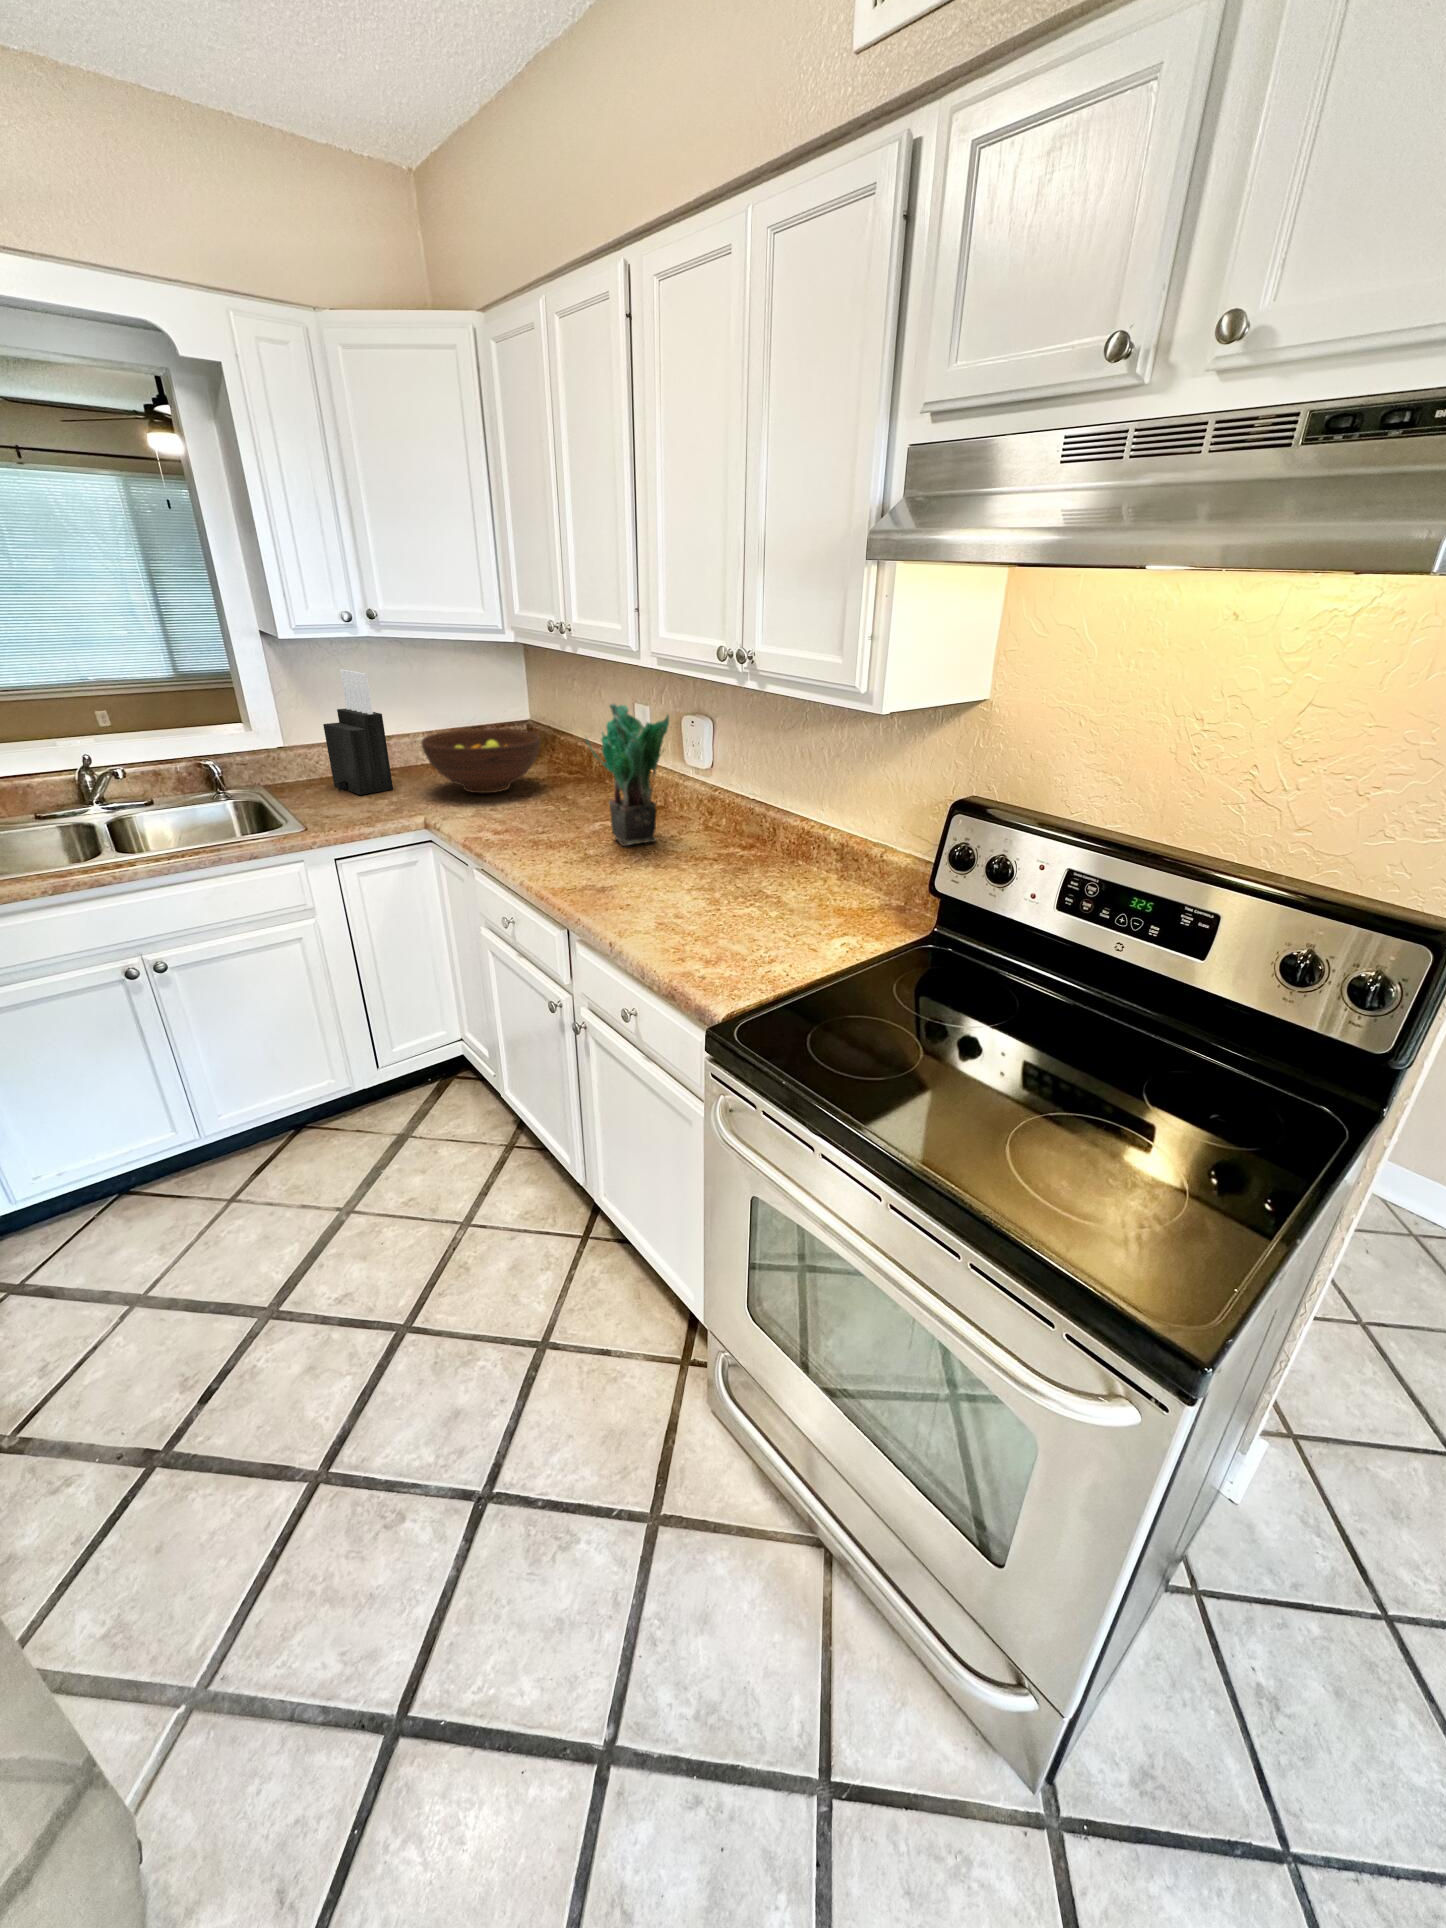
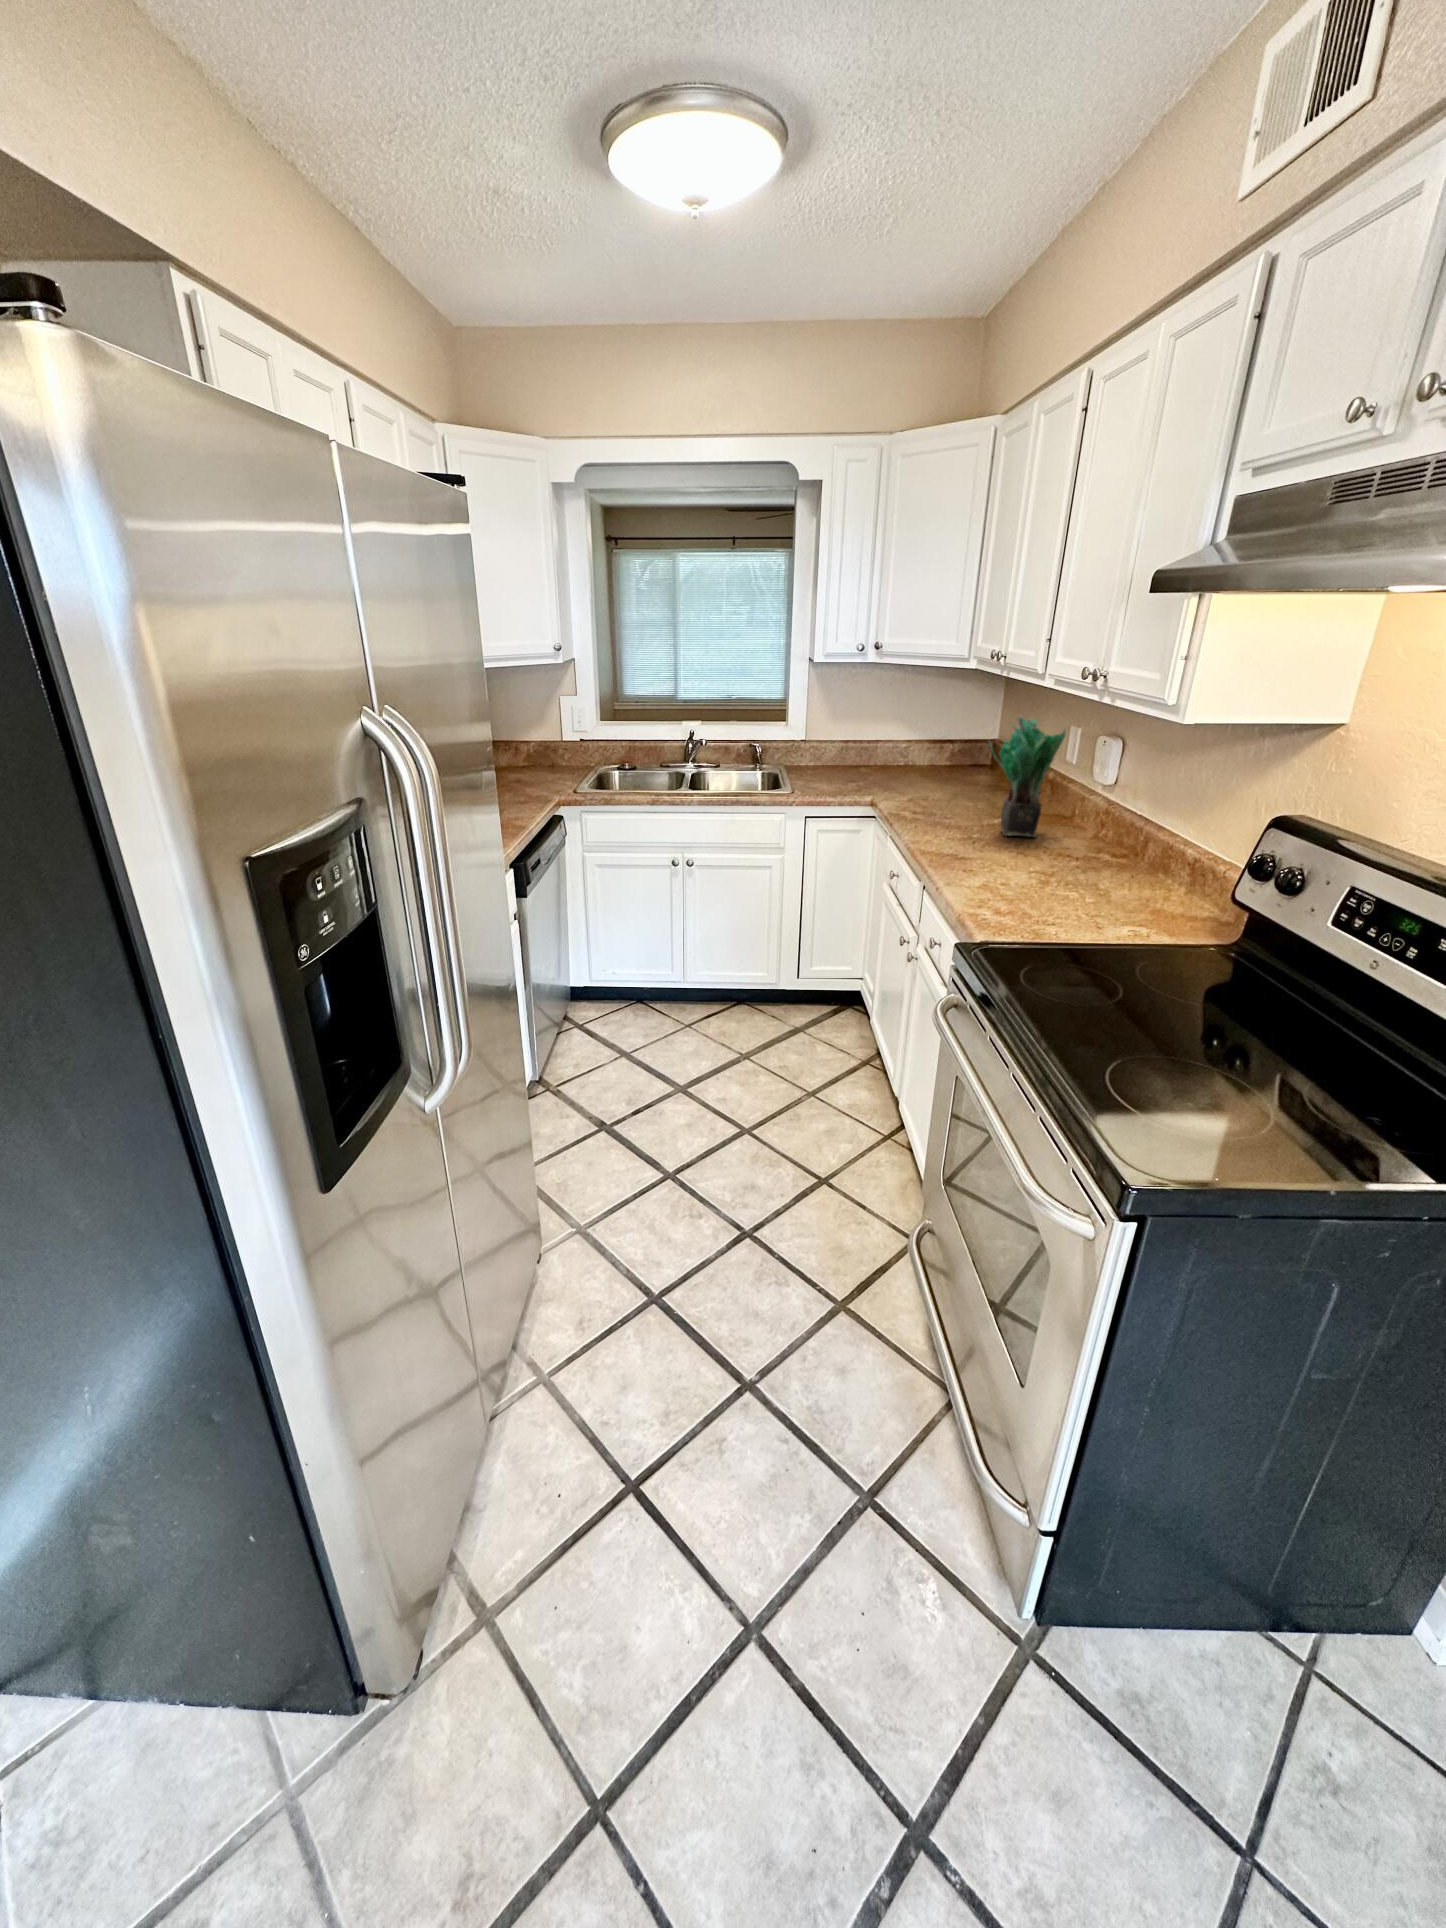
knife block: present [323,670,393,795] -> none [829,686,871,778]
fruit bowl: present [421,729,540,793] -> none [890,738,985,788]

